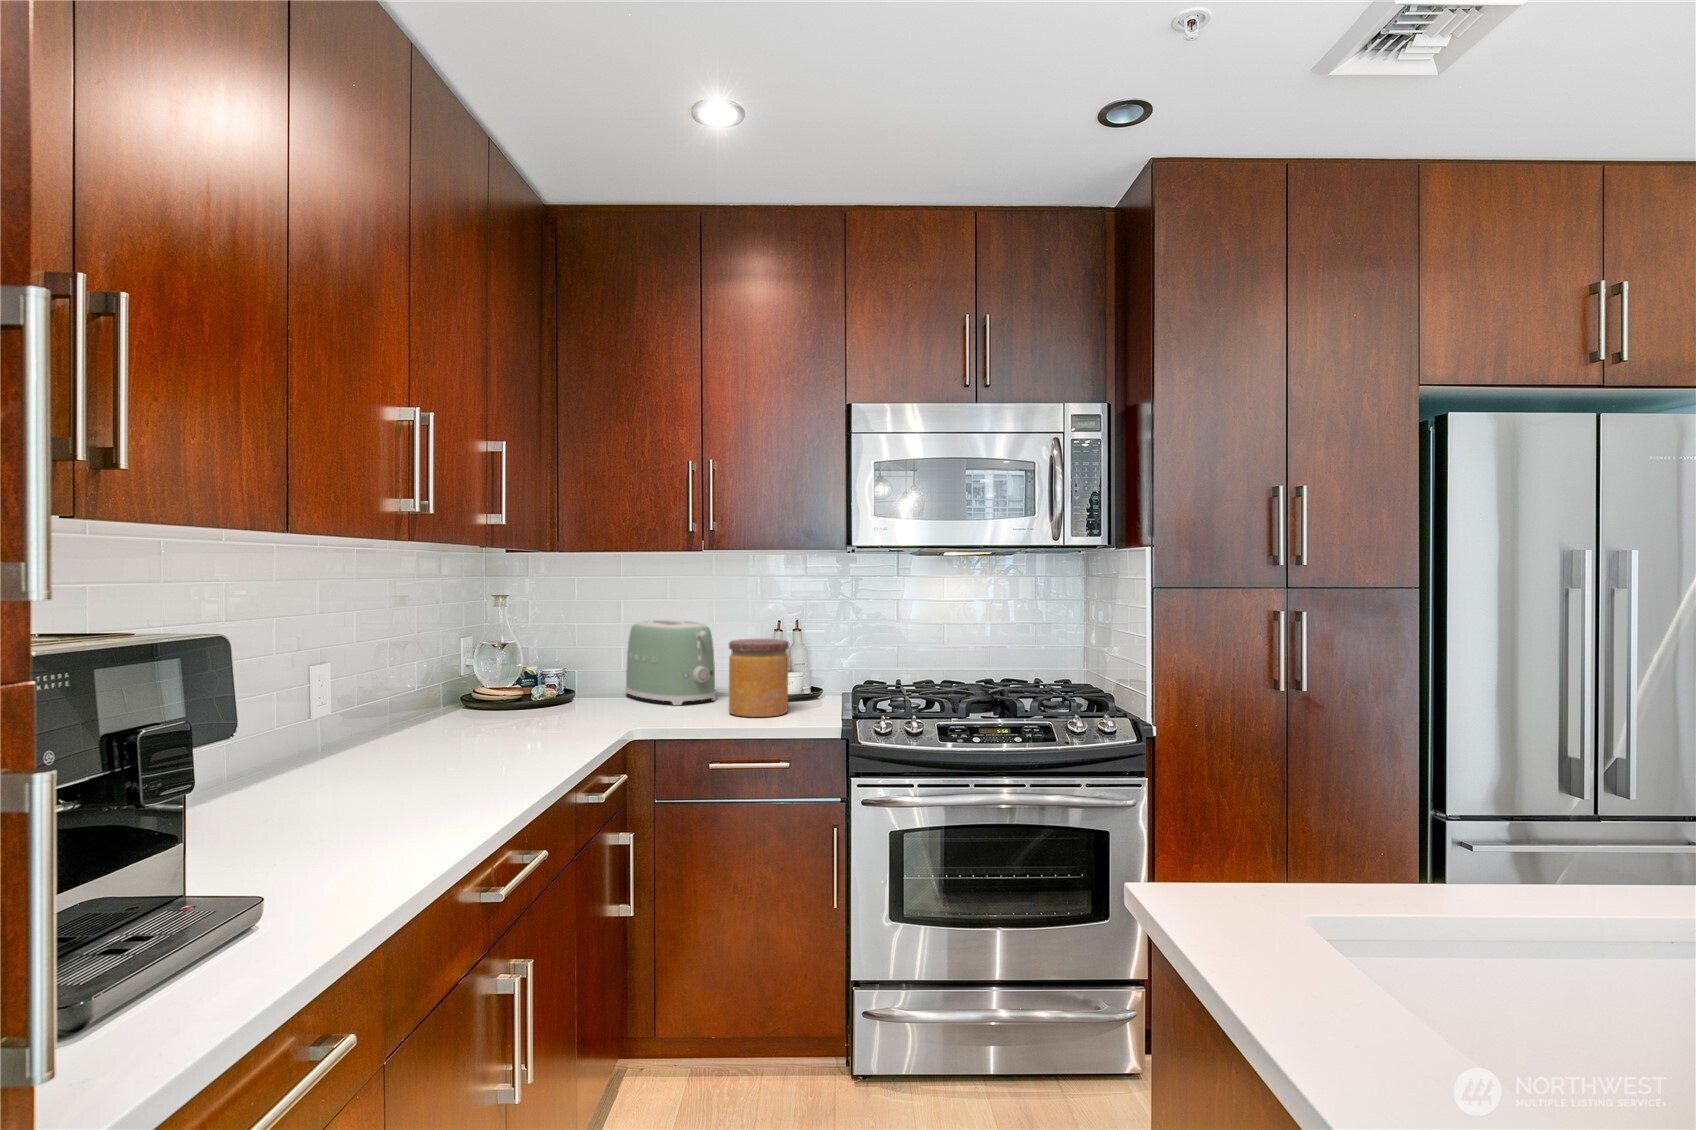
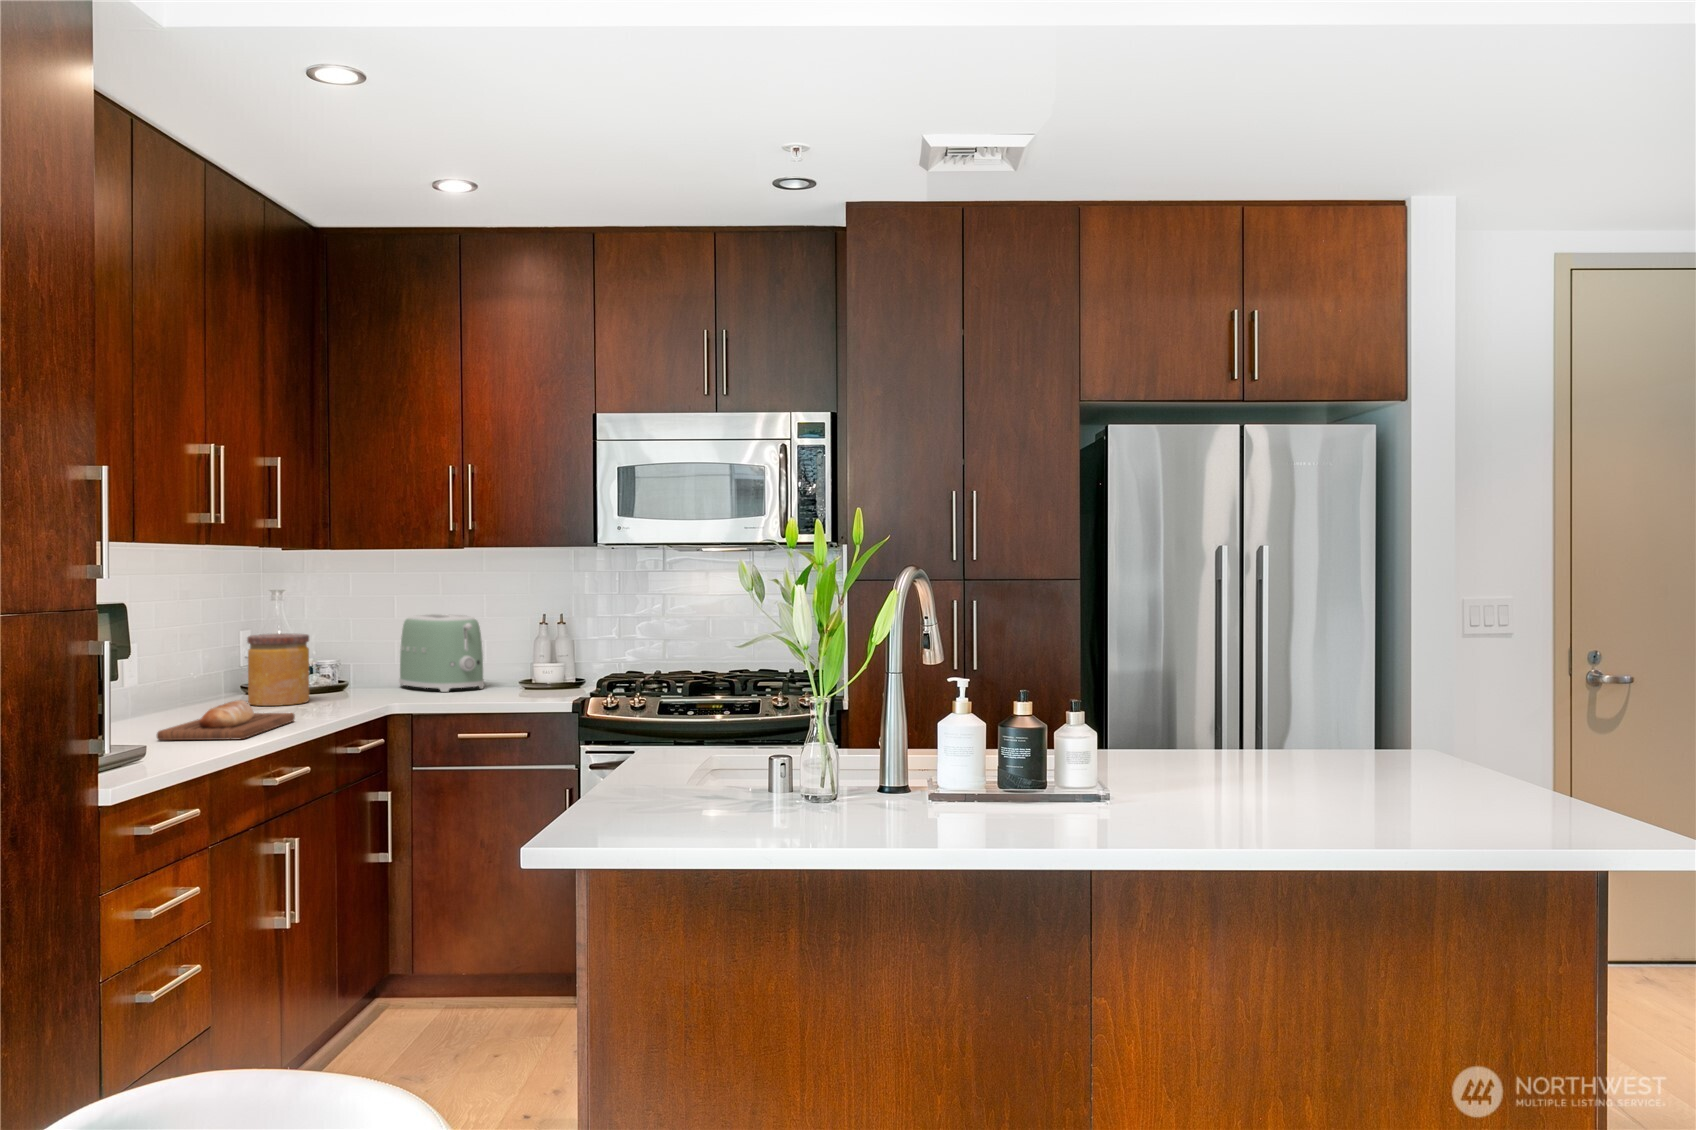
jar: present [729,639,789,717] -> present [247,634,309,706]
bread loaf: none [332,737,520,806] -> present [157,700,295,740]

